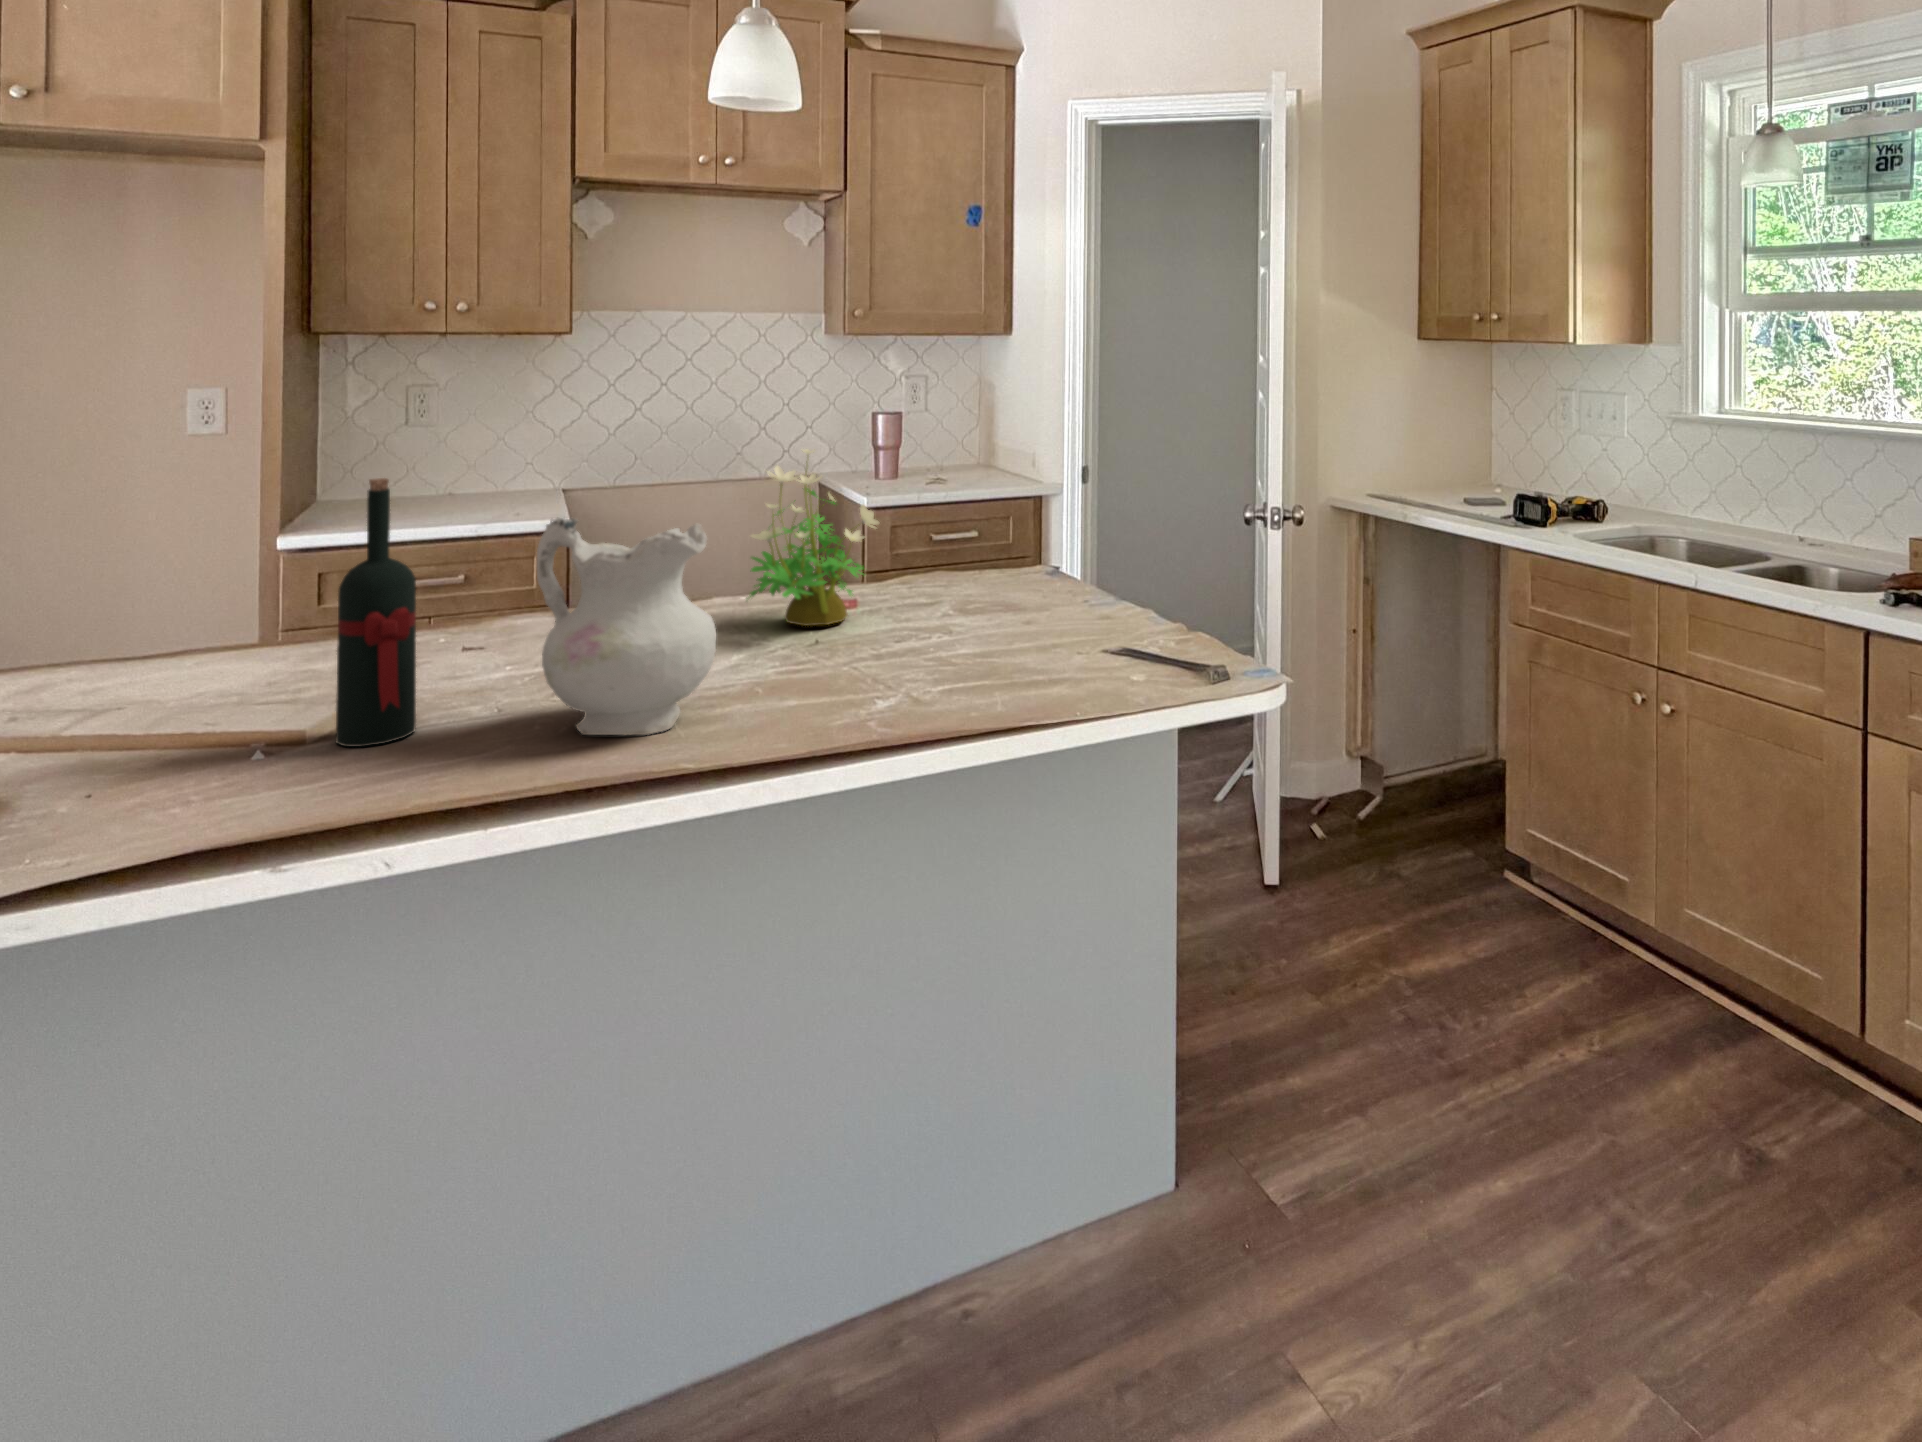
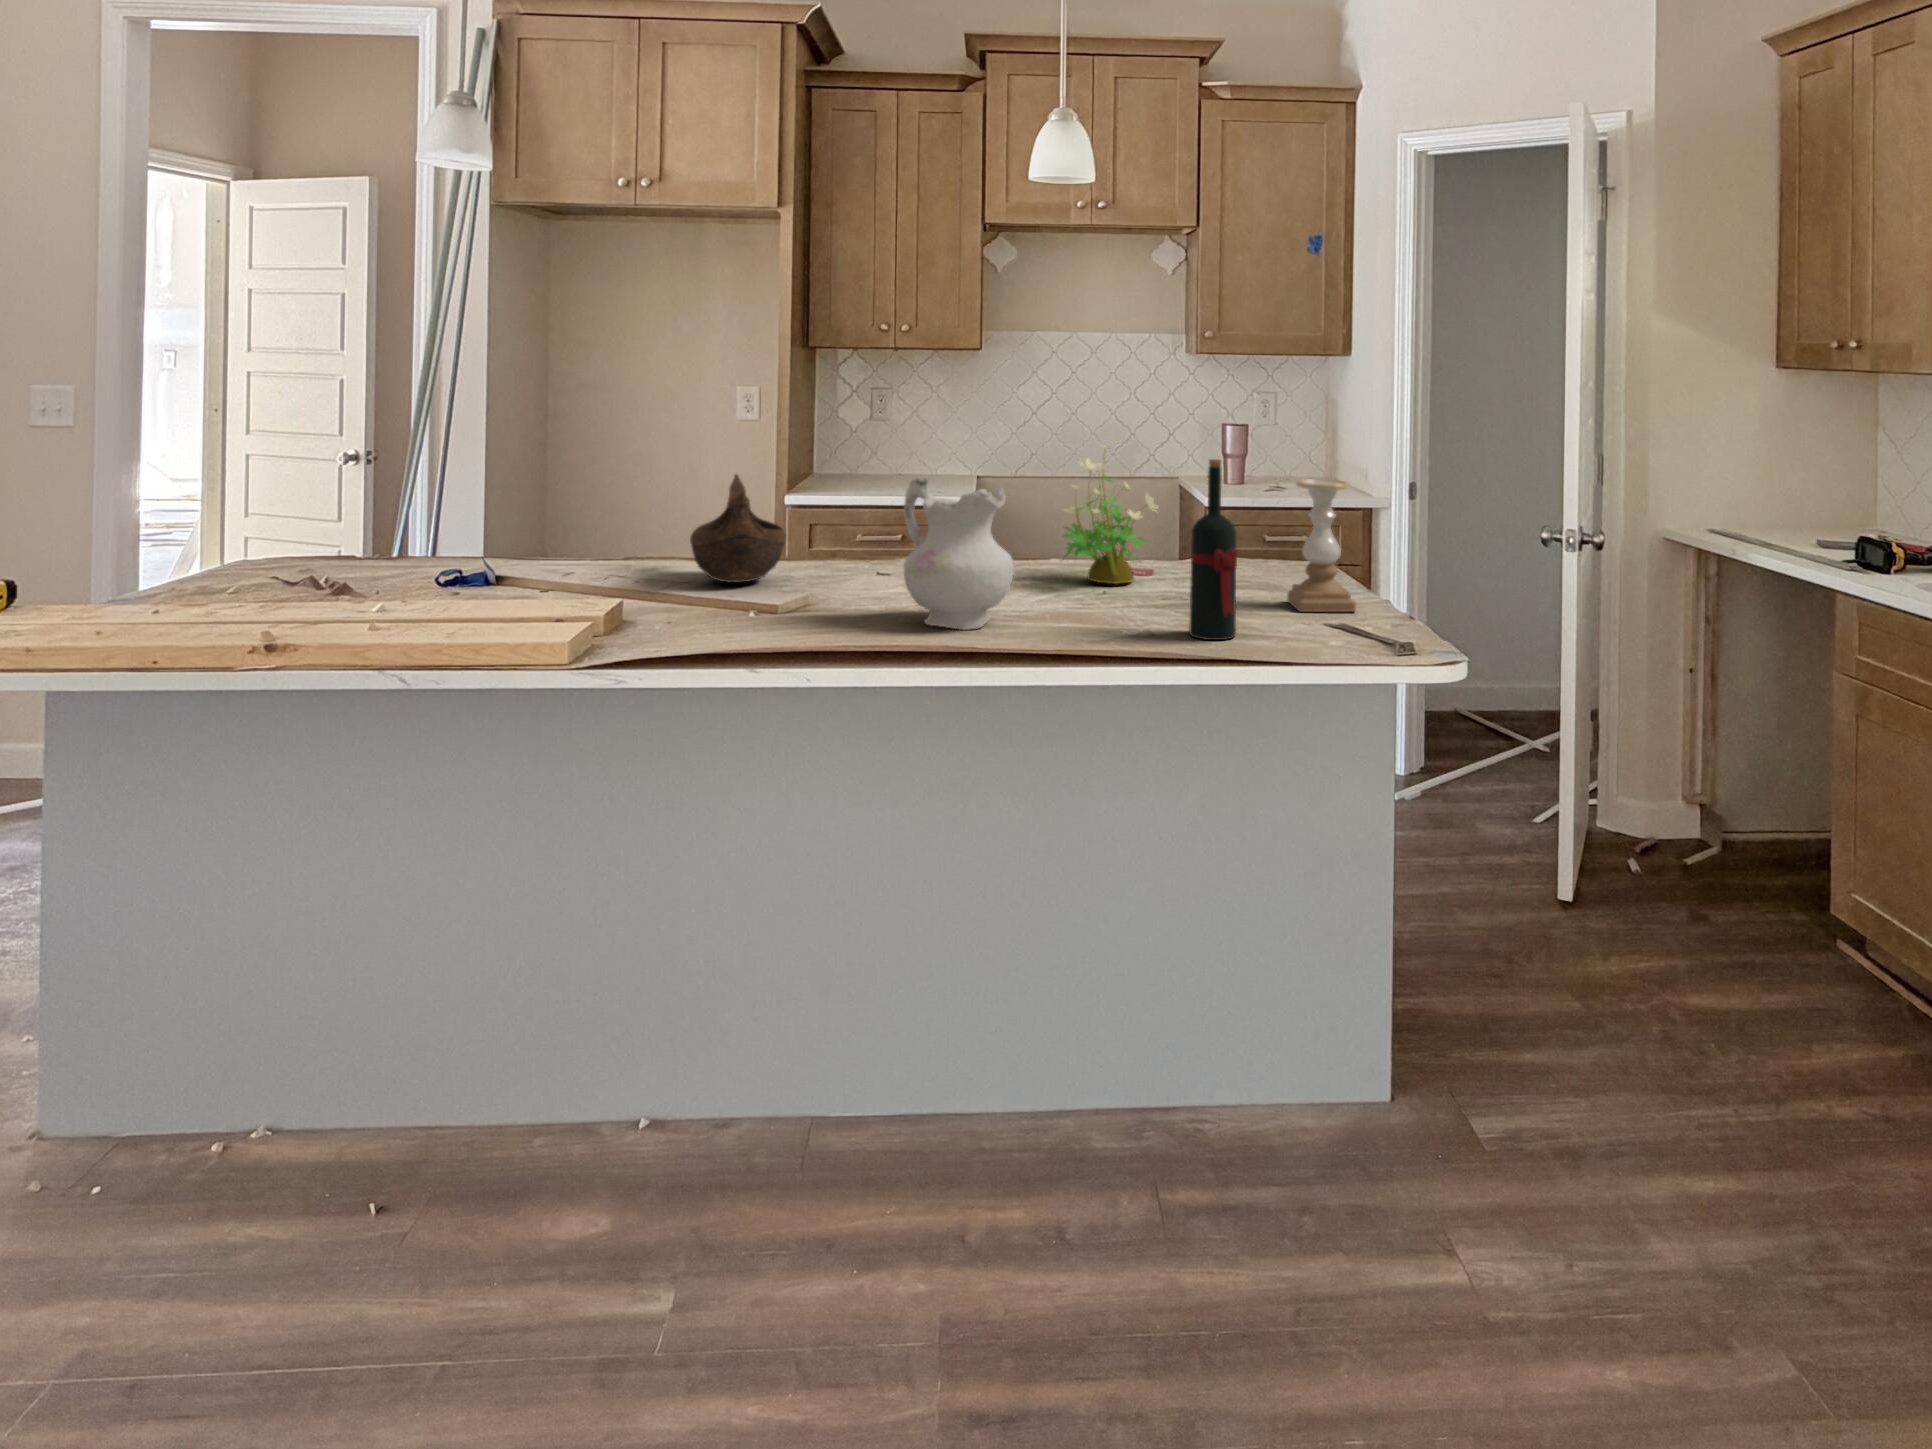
candle holder: none [1049,477,1136,639] -> present [1287,479,1356,612]
wine bottle: present [336,478,416,747] -> present [1189,459,1237,640]
decorative bowl: none [128,524,314,698] -> present [690,474,786,583]

